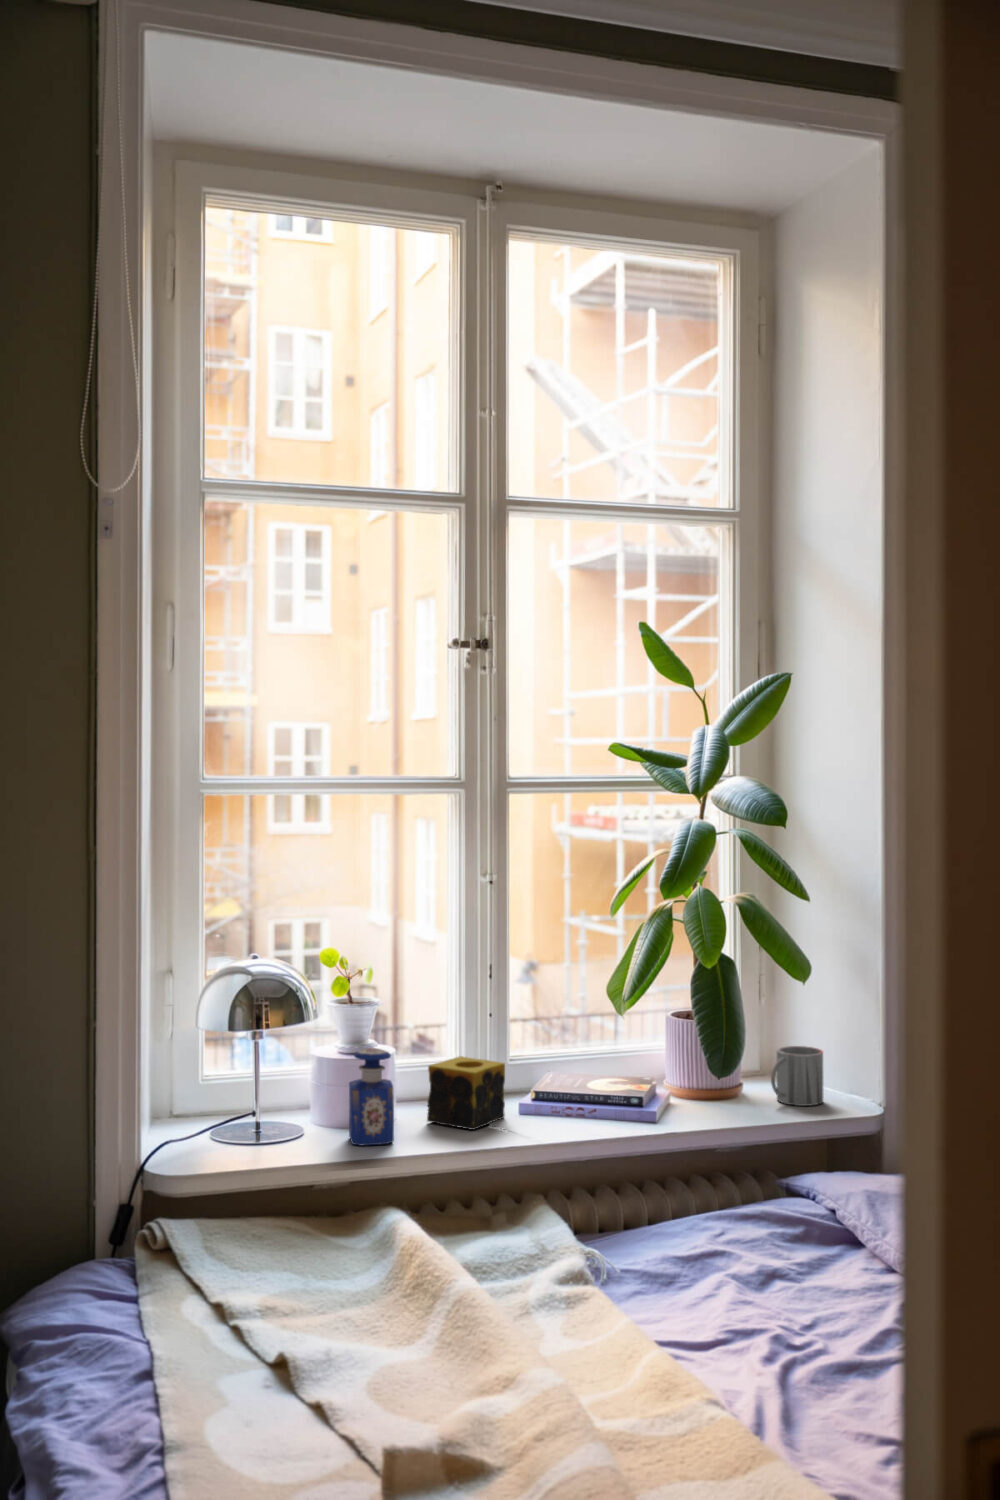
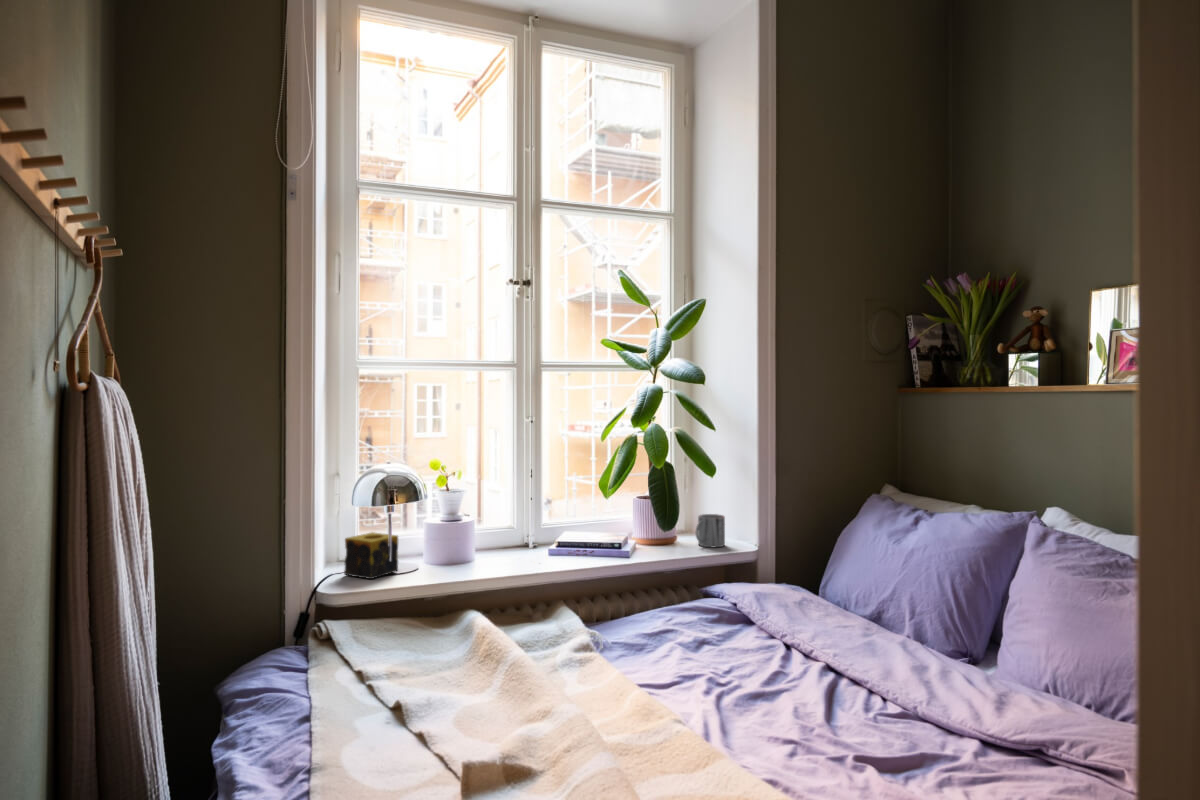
perfume bottle: present [349,1048,394,1146] -> none [446,516,474,574]
candle: present [427,1056,505,1130] -> present [344,532,398,579]

